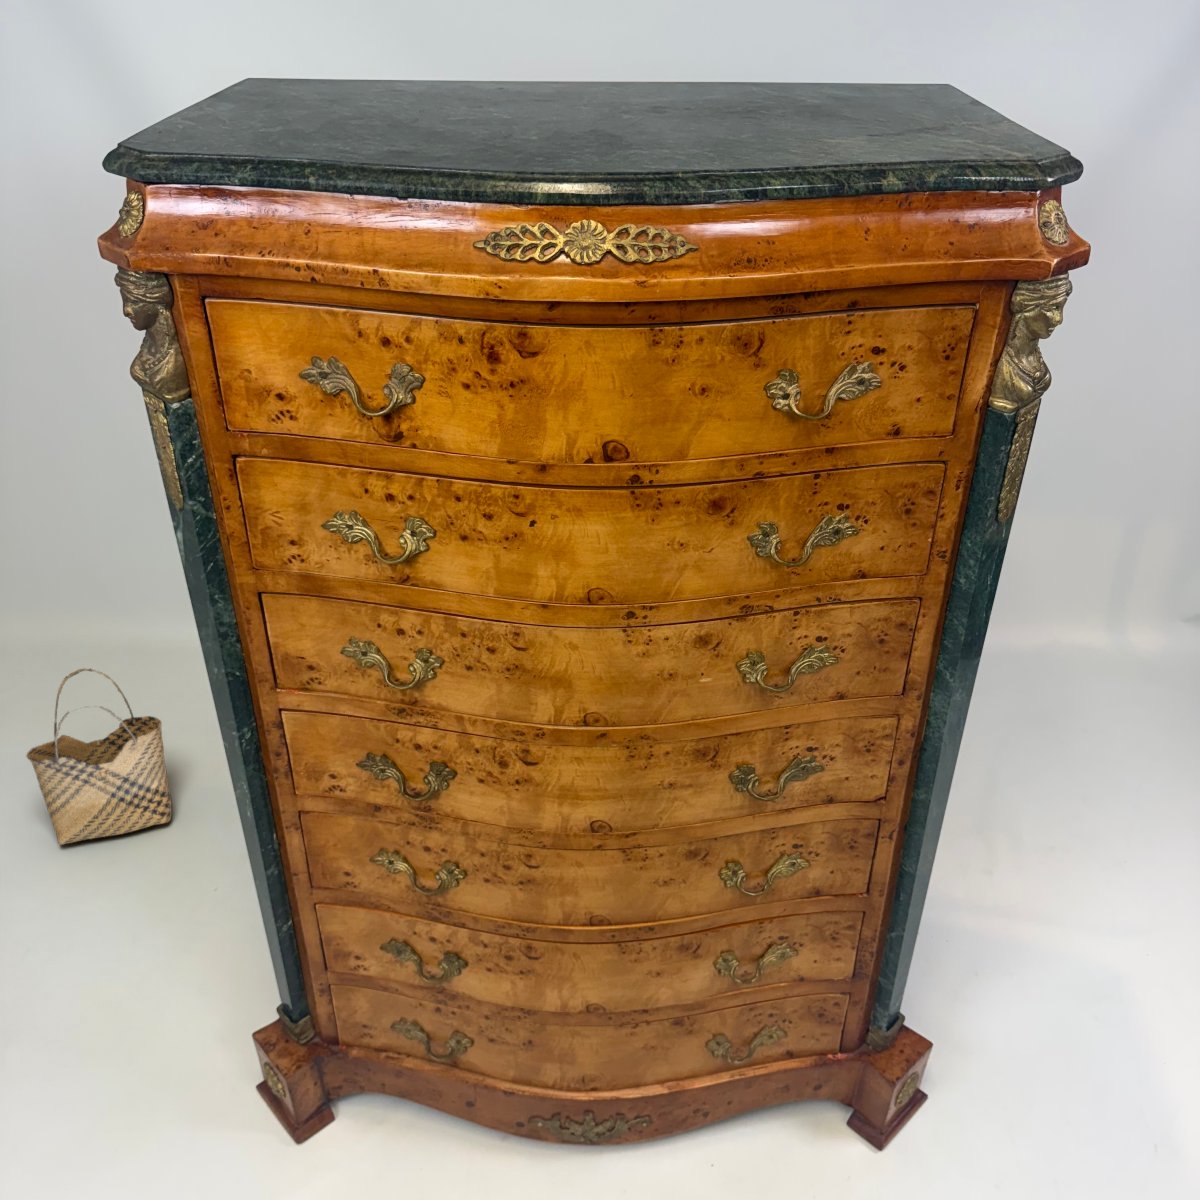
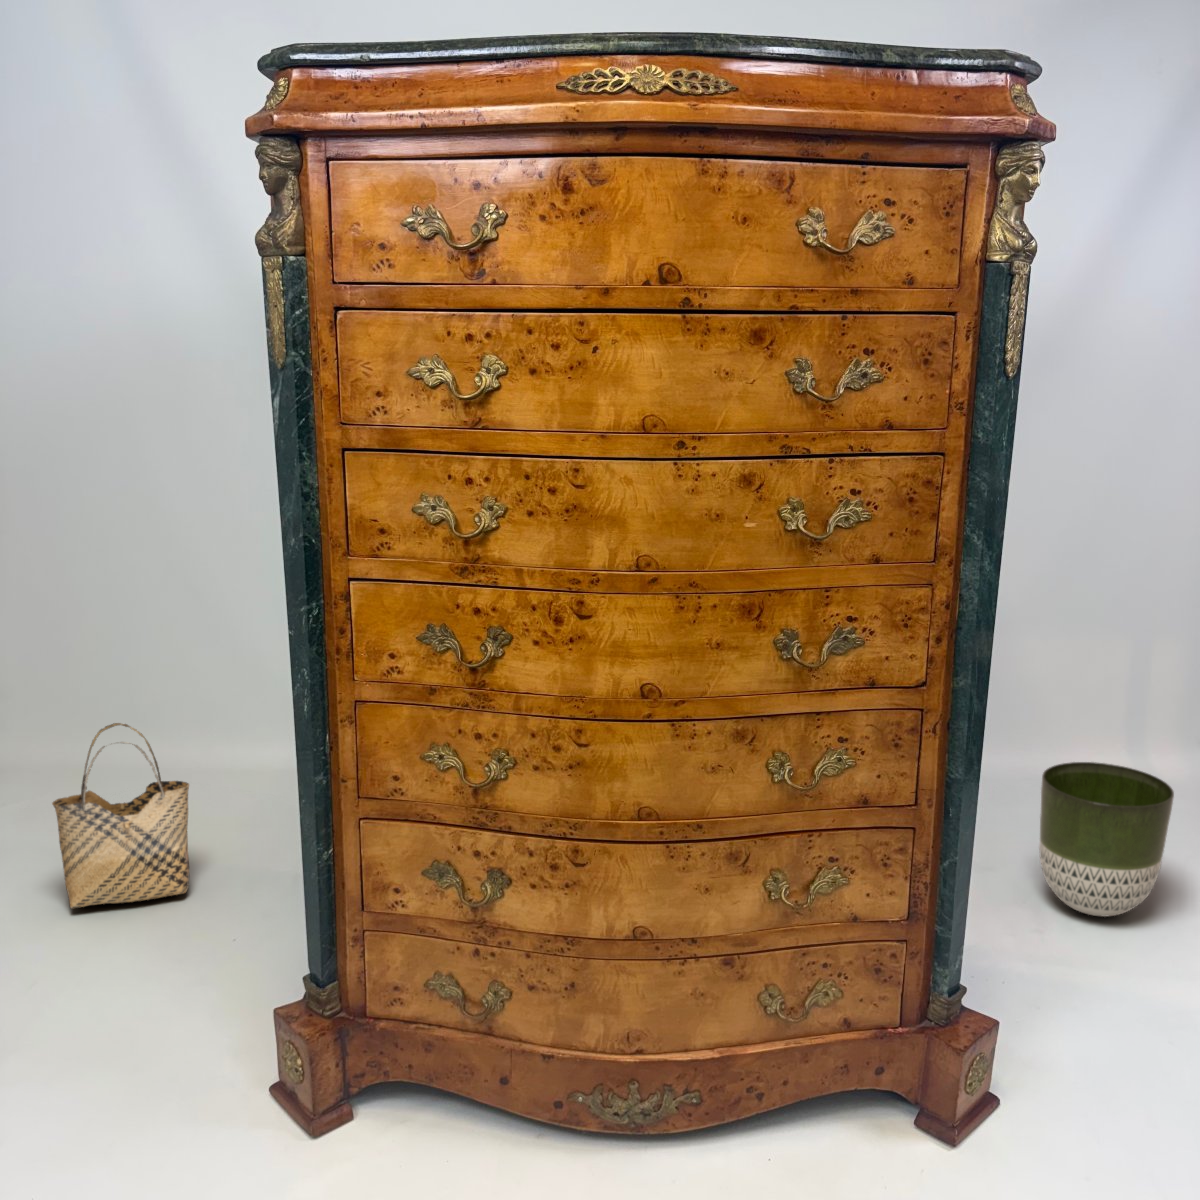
planter: none [997,693,1135,846] -> present [1039,762,1174,917]

